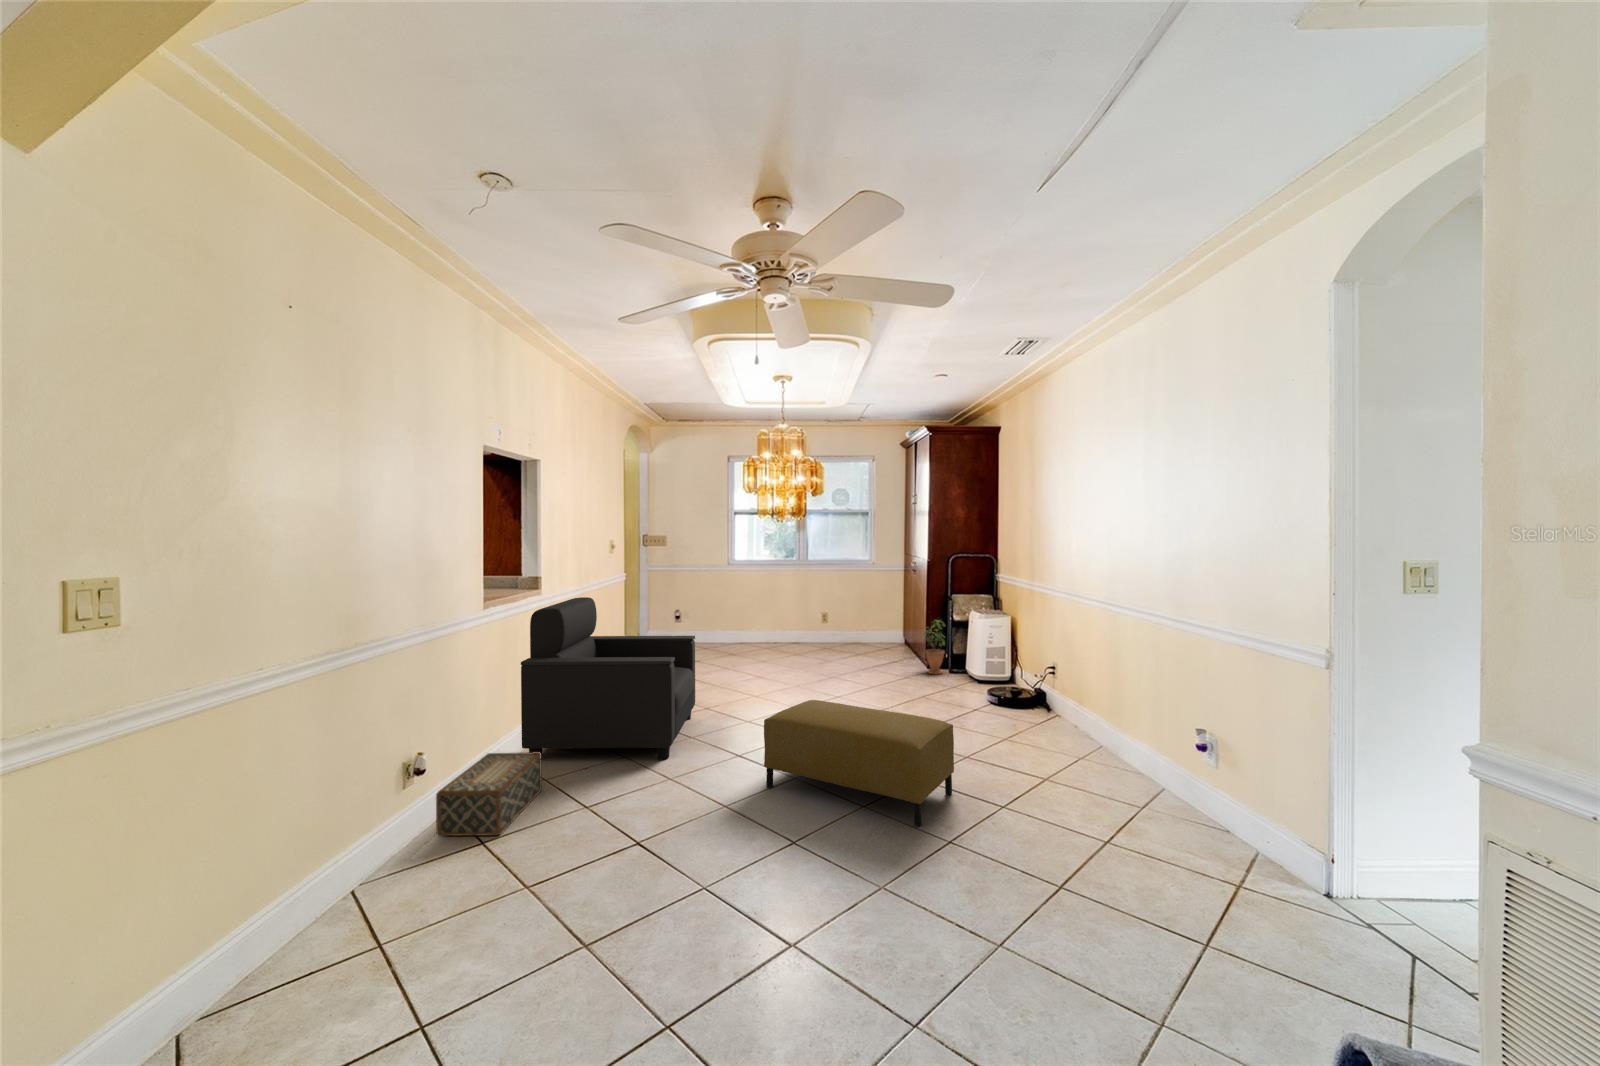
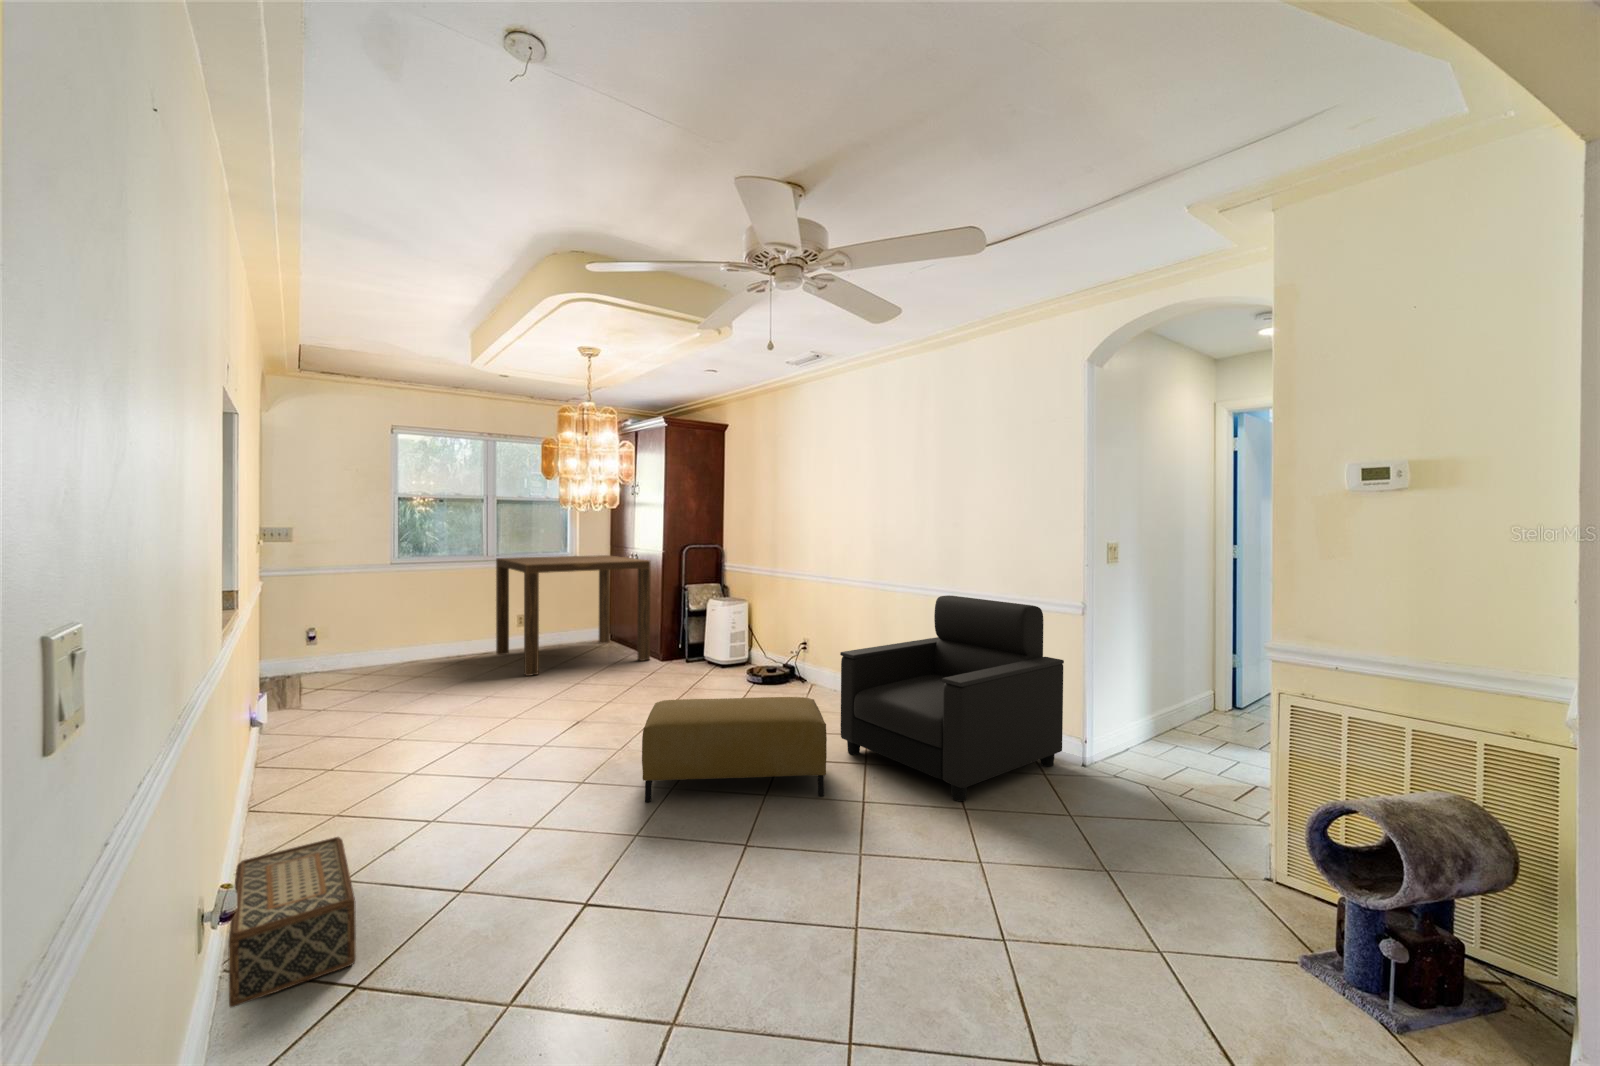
dining table: none [803,562,919,666] -> present [496,555,650,676]
armchair: present [521,597,695,759] -> present [840,595,1064,801]
potted plant: present [923,620,945,674] -> none [658,608,682,665]

